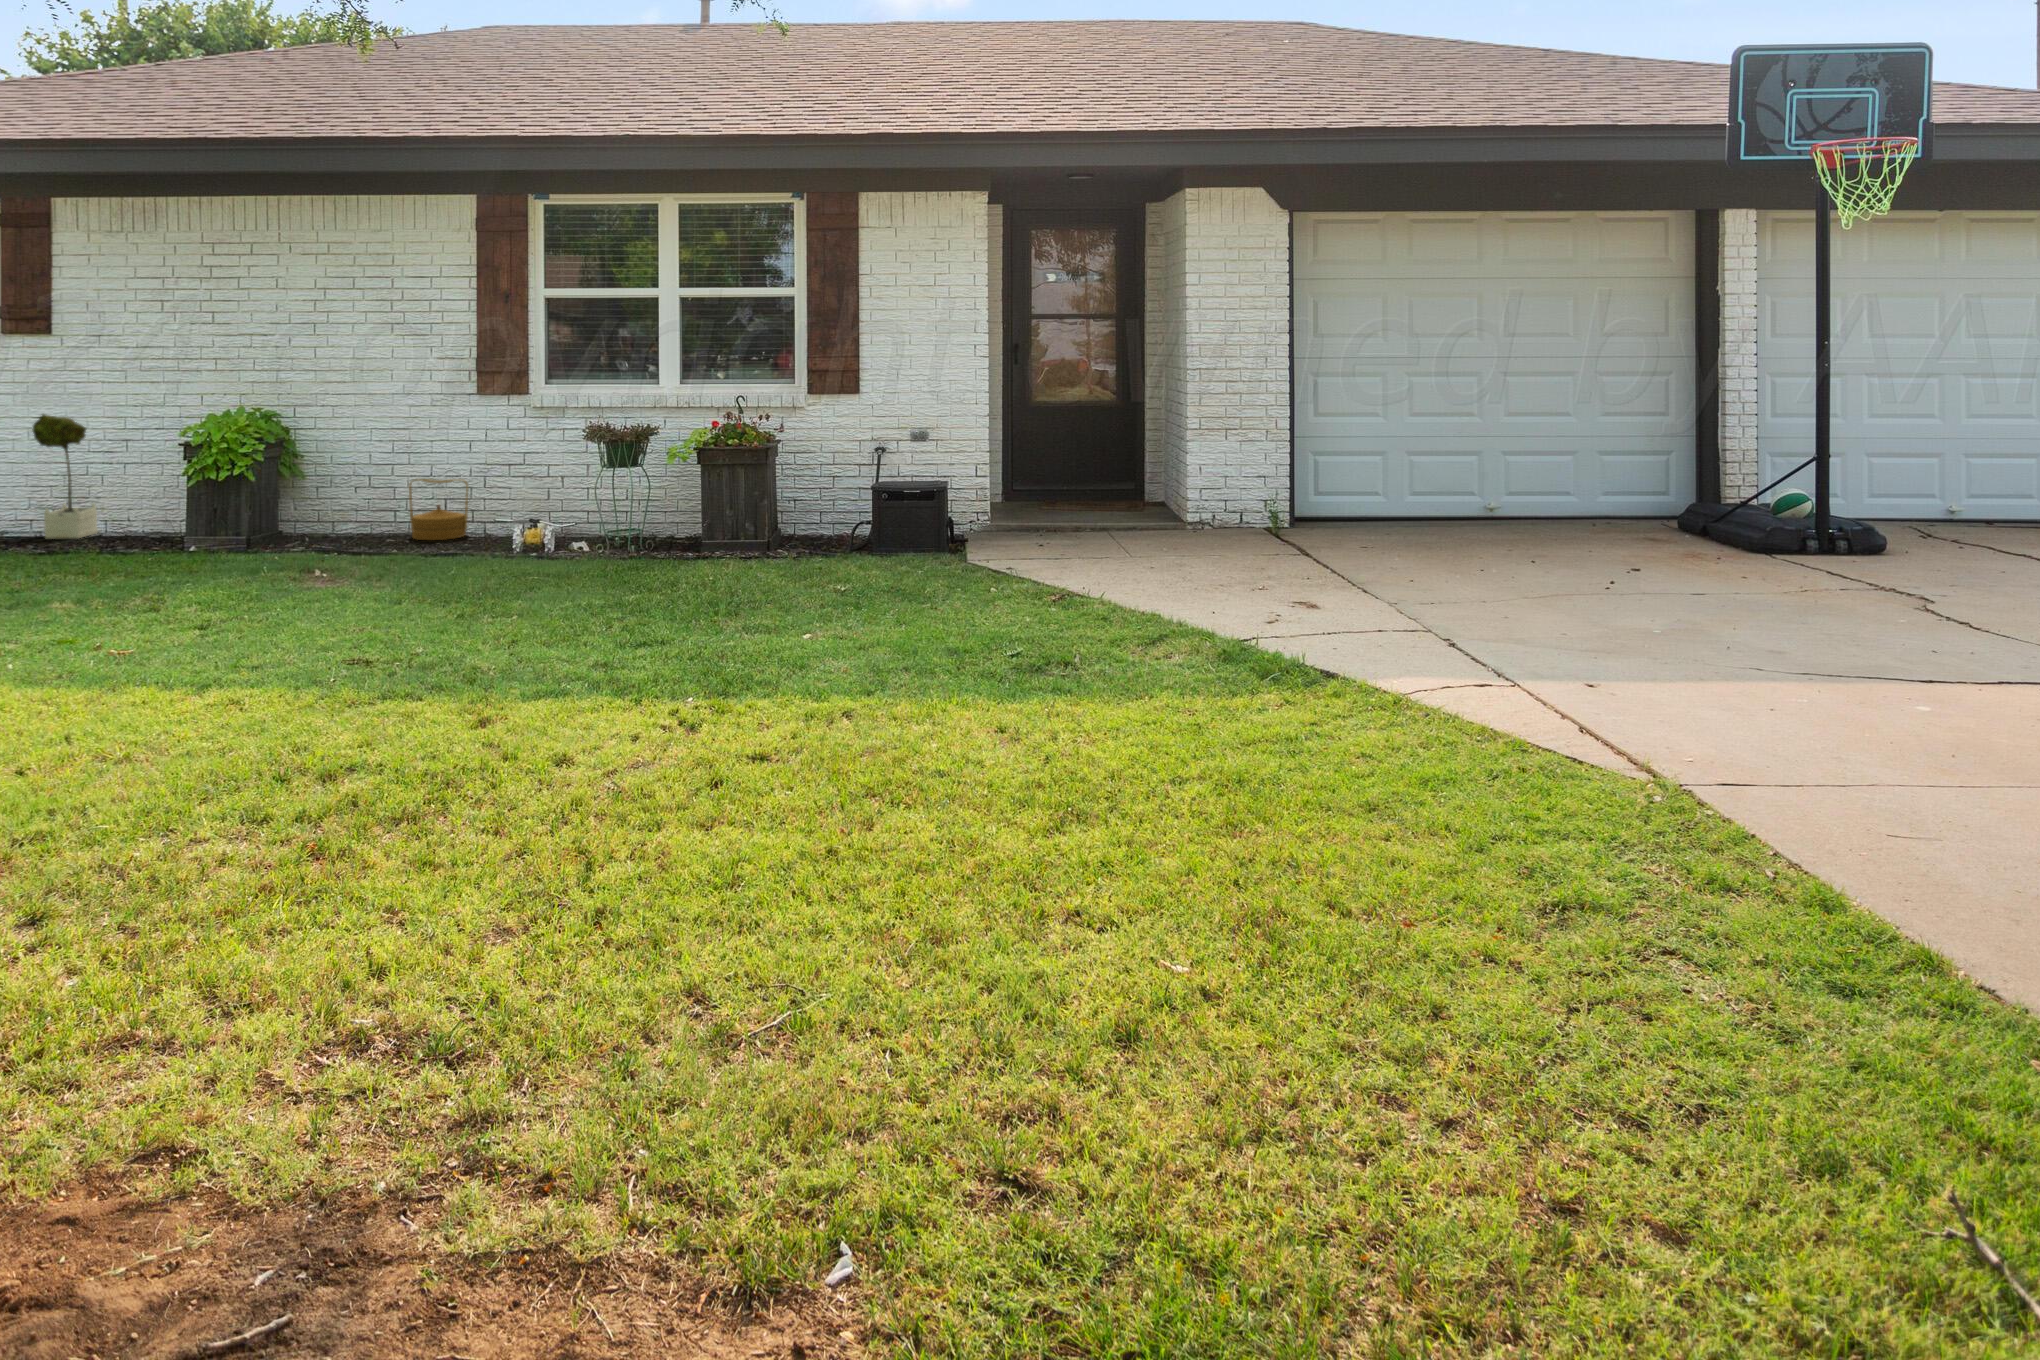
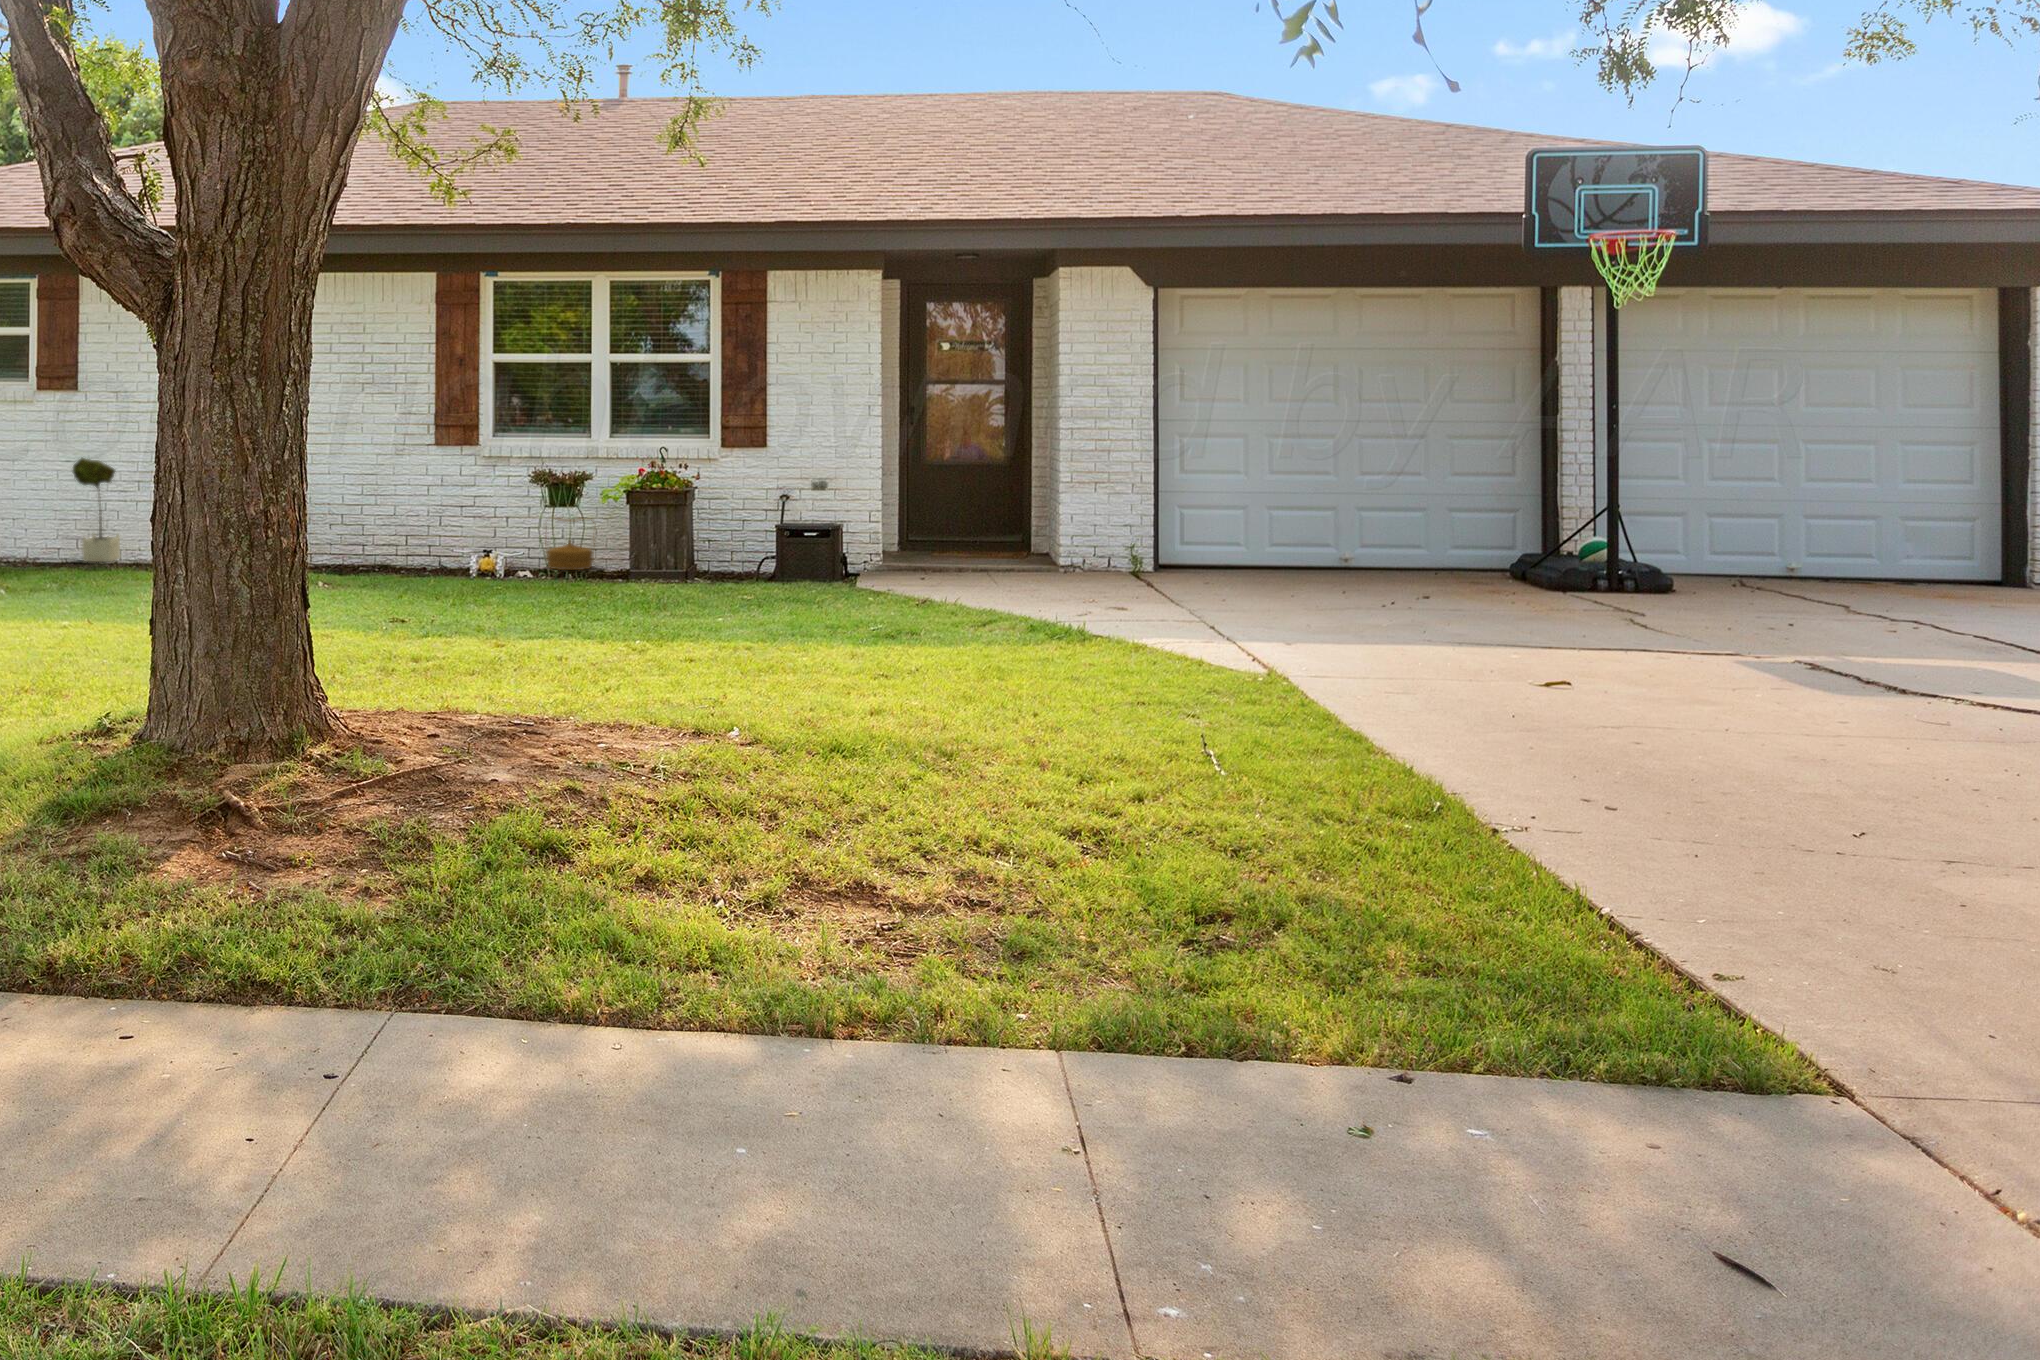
woven basket: present [409,479,468,540] -> present [546,518,595,570]

